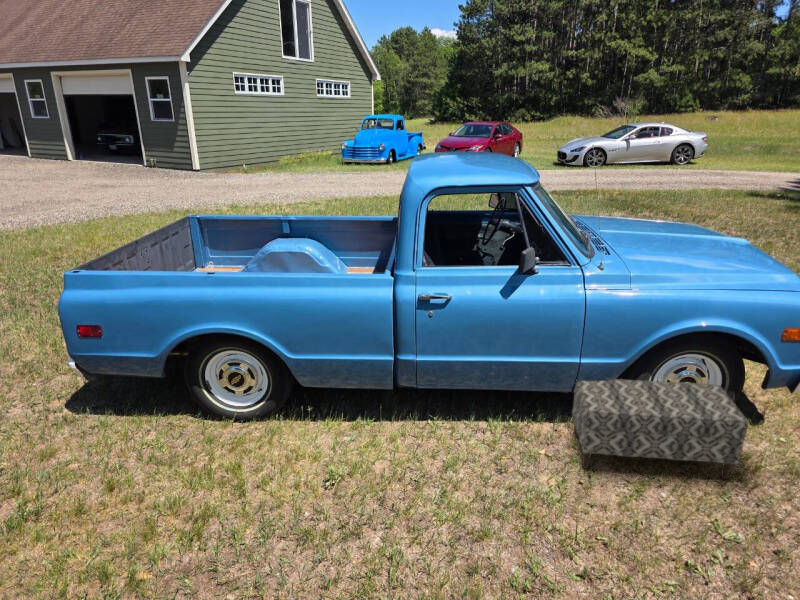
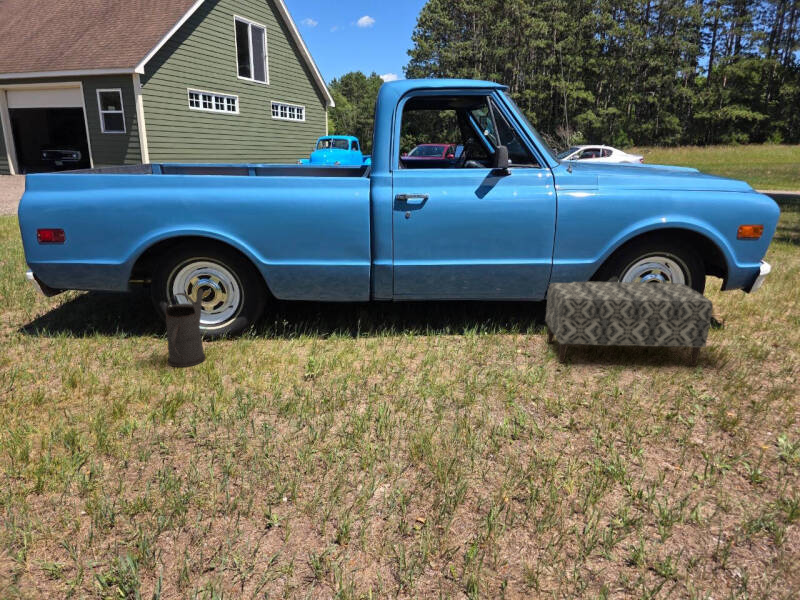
watering can: none [195,375,235,461] -> present [165,289,206,367]

